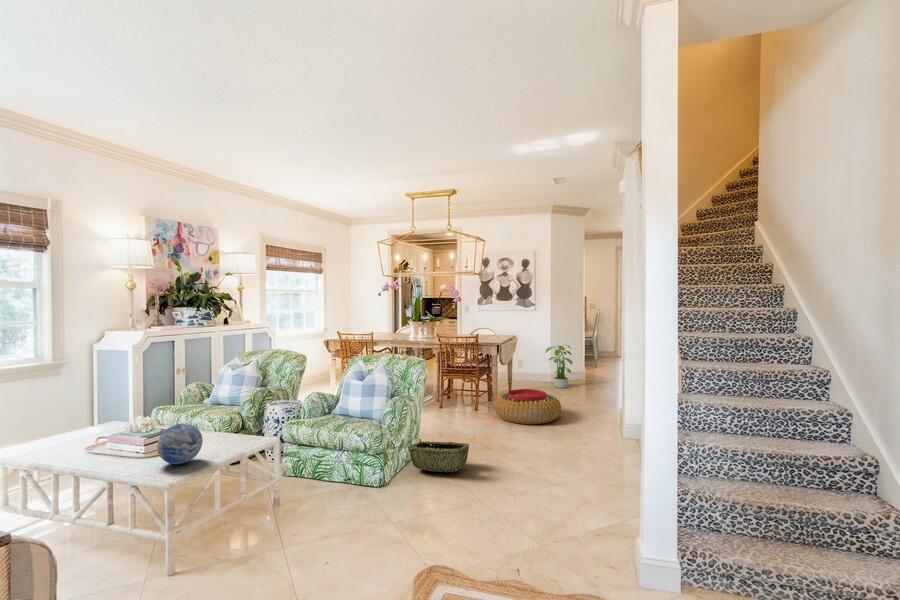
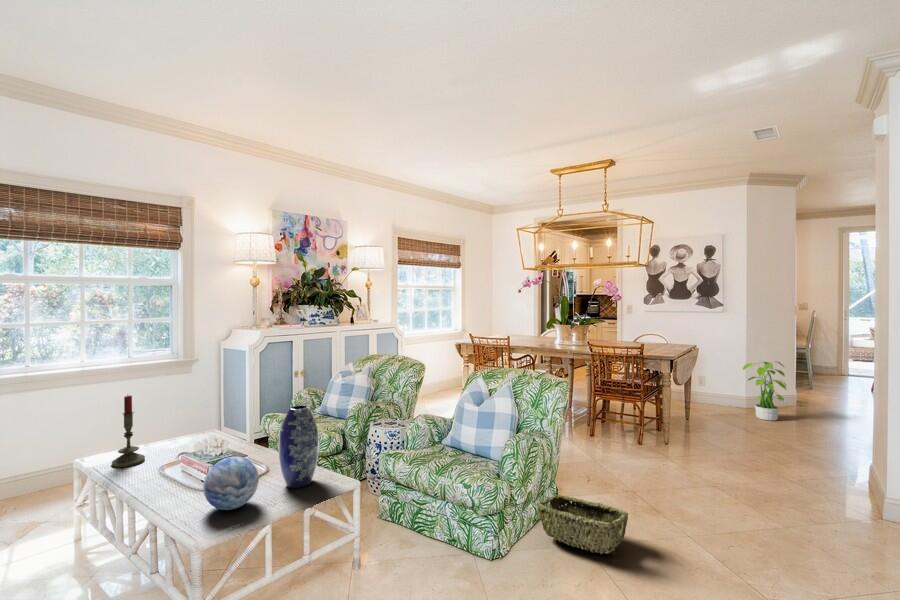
vase: none [211,384,243,448] -> present [279,406,319,488]
candle: none [25,388,59,455] -> present [112,395,145,467]
pouf: present [494,389,561,424] -> none [667,423,776,480]

